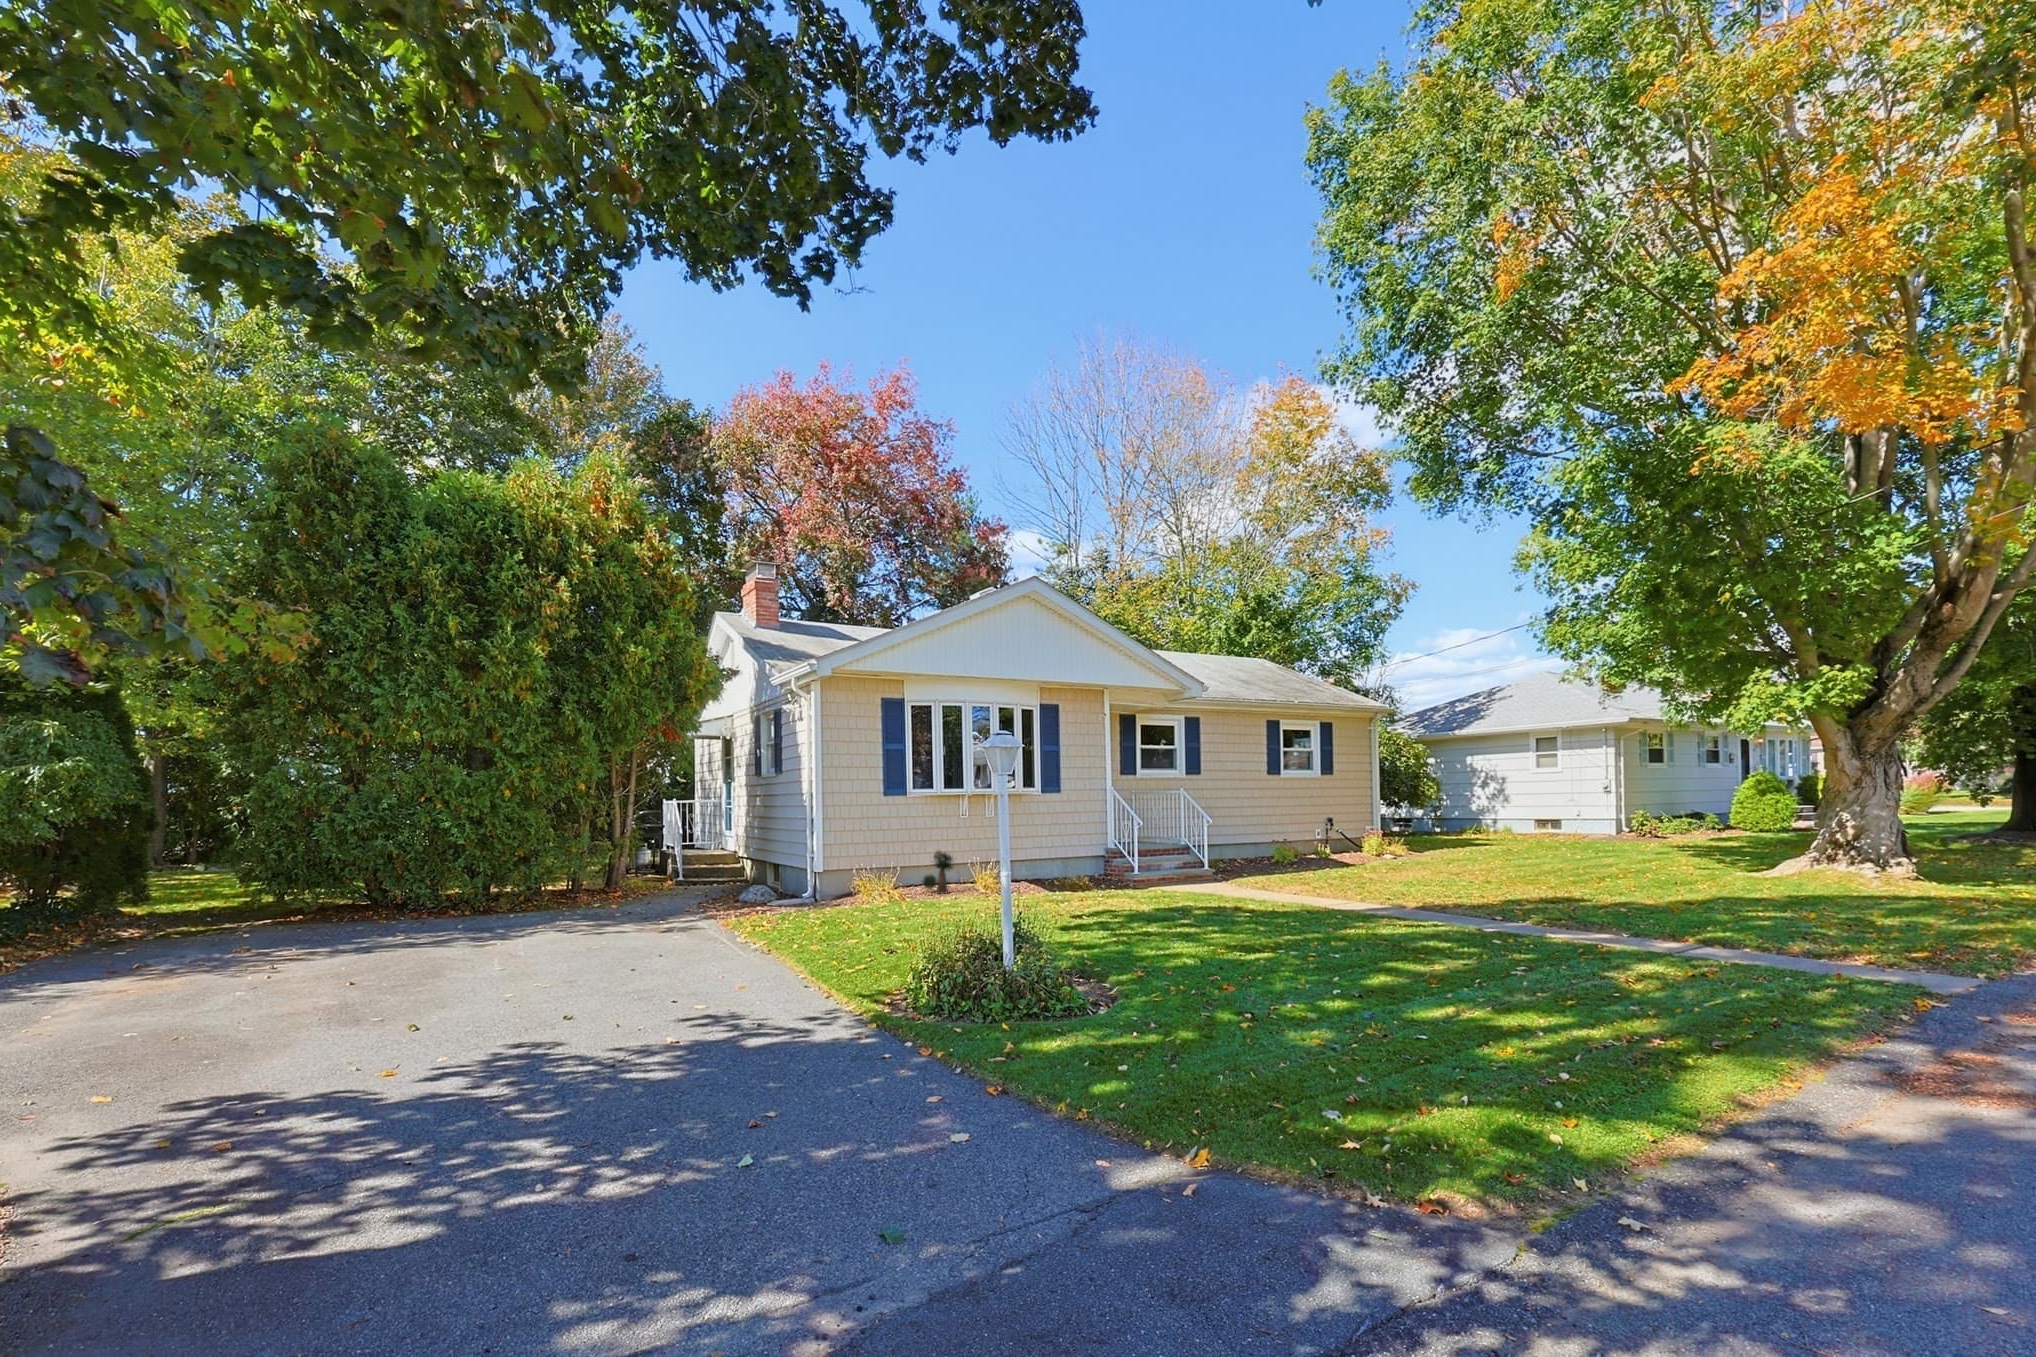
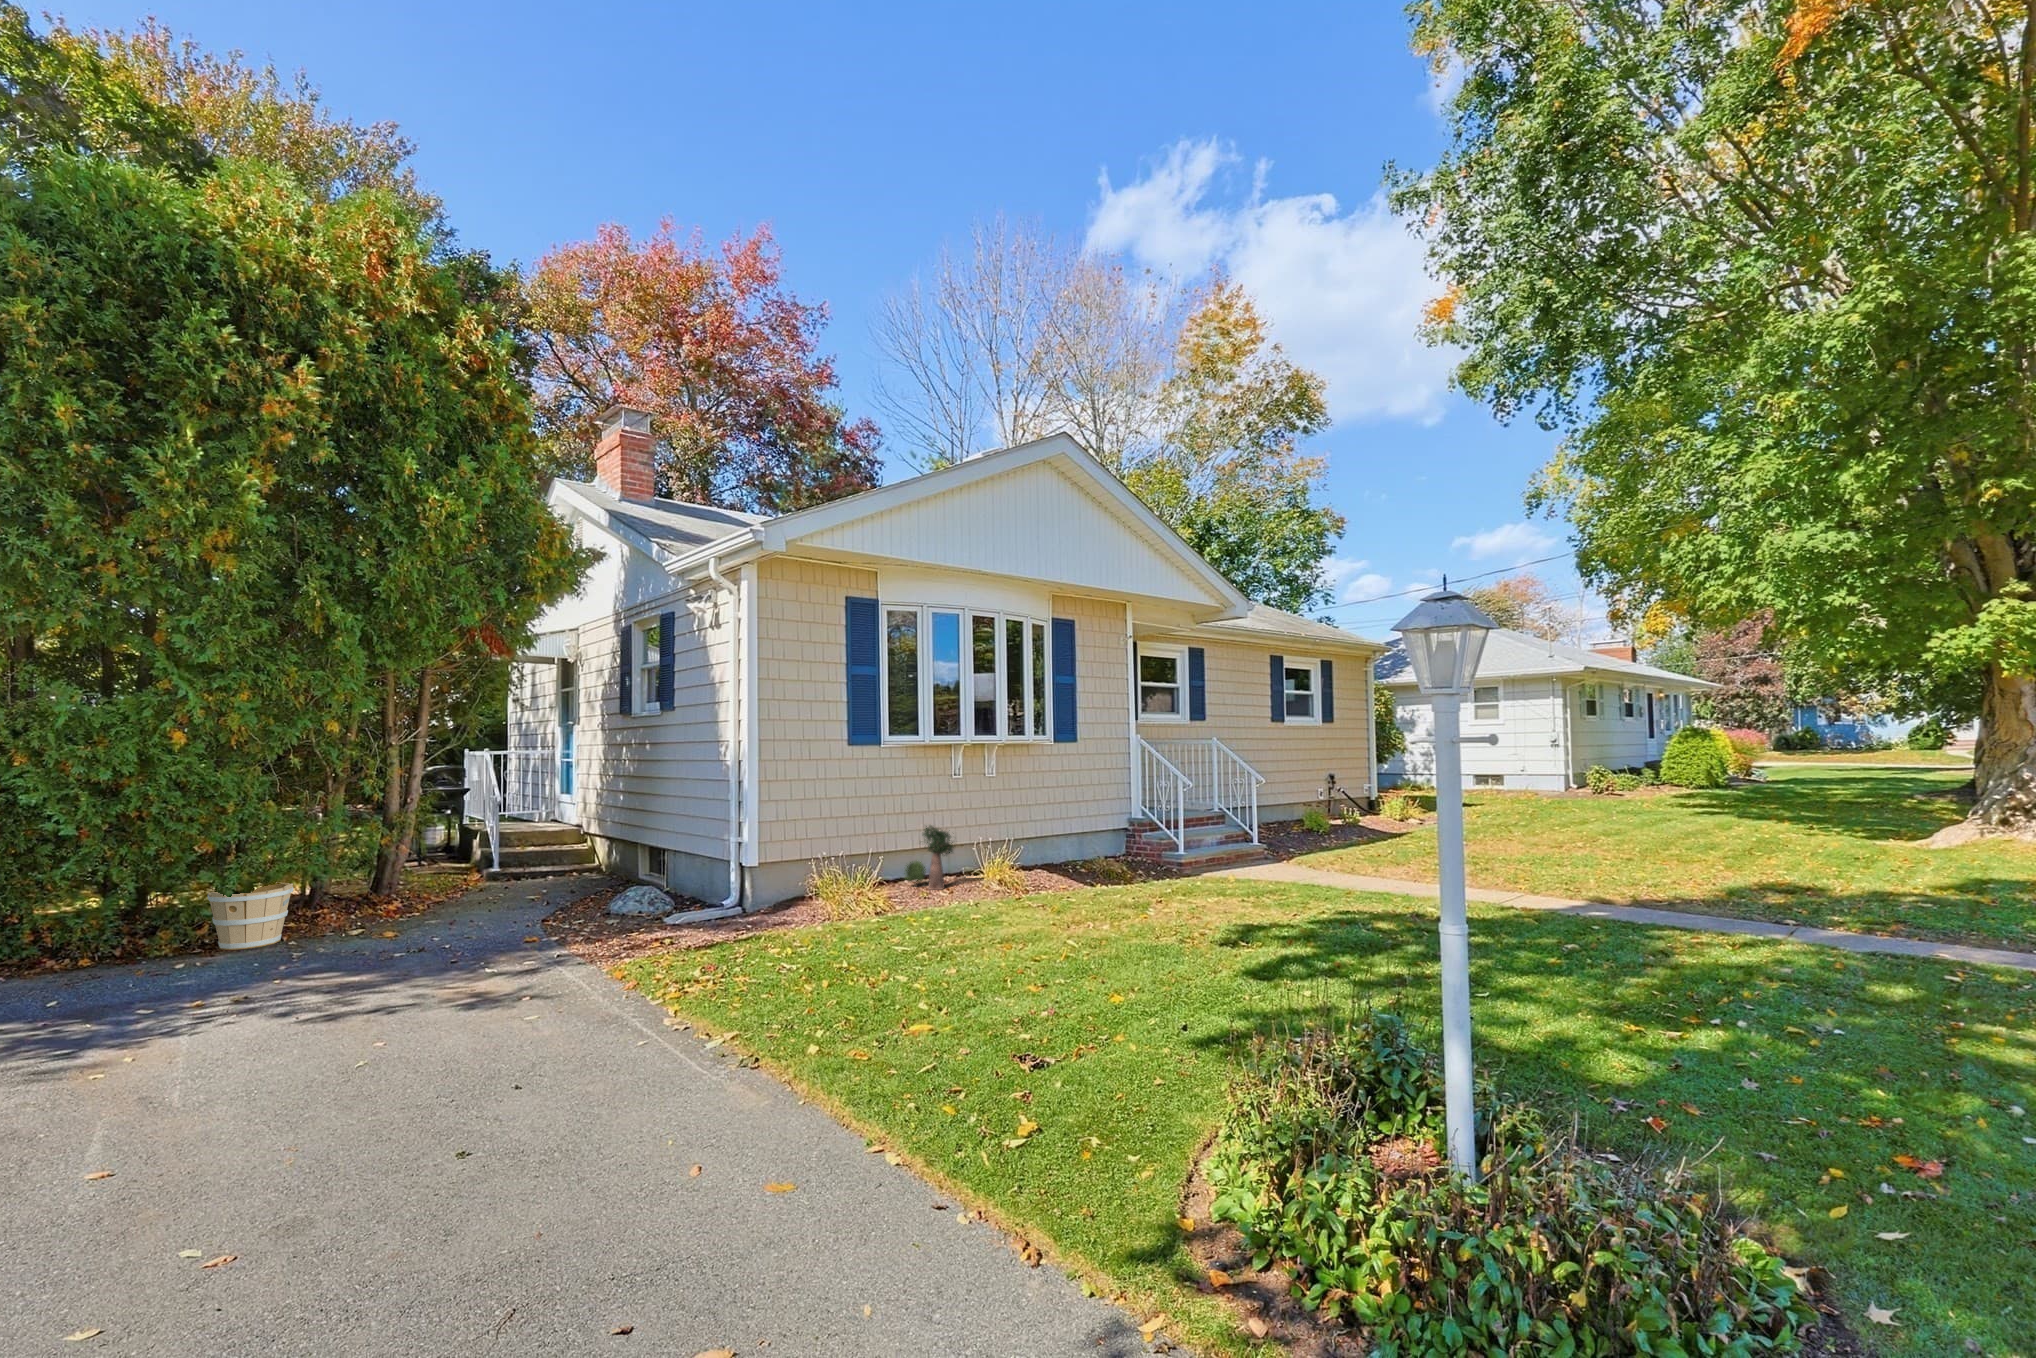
wooden bucket: none [516,876,559,913] -> present [207,882,294,950]

